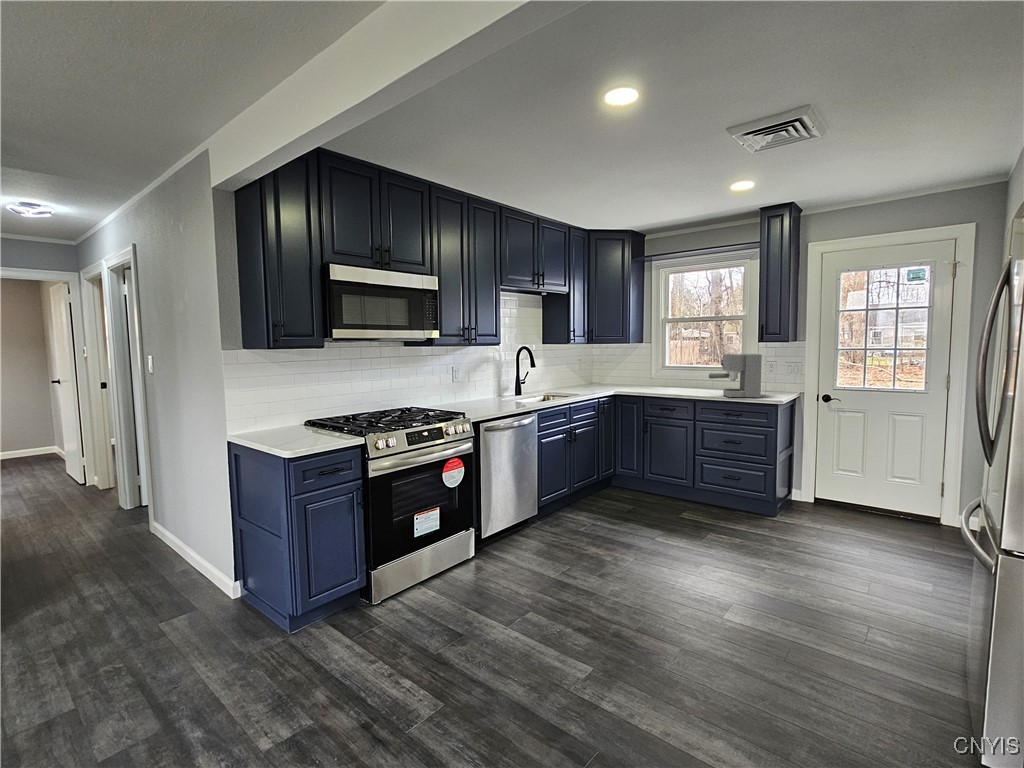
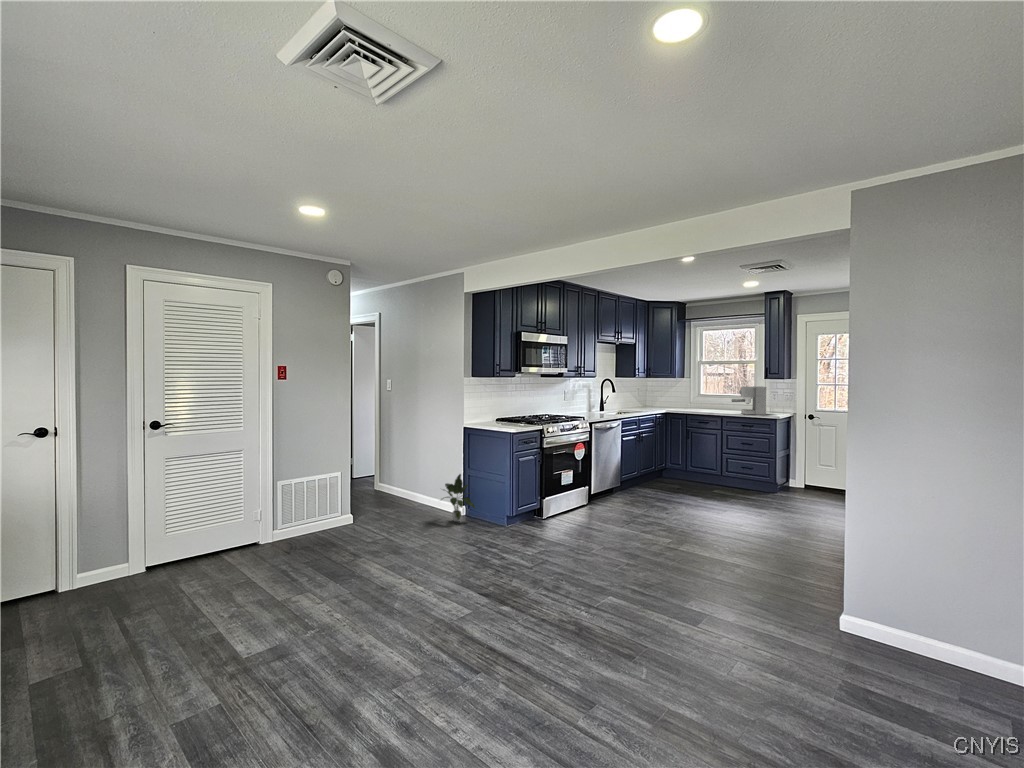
potted plant: none [168,528,243,616] -> present [445,474,475,522]

